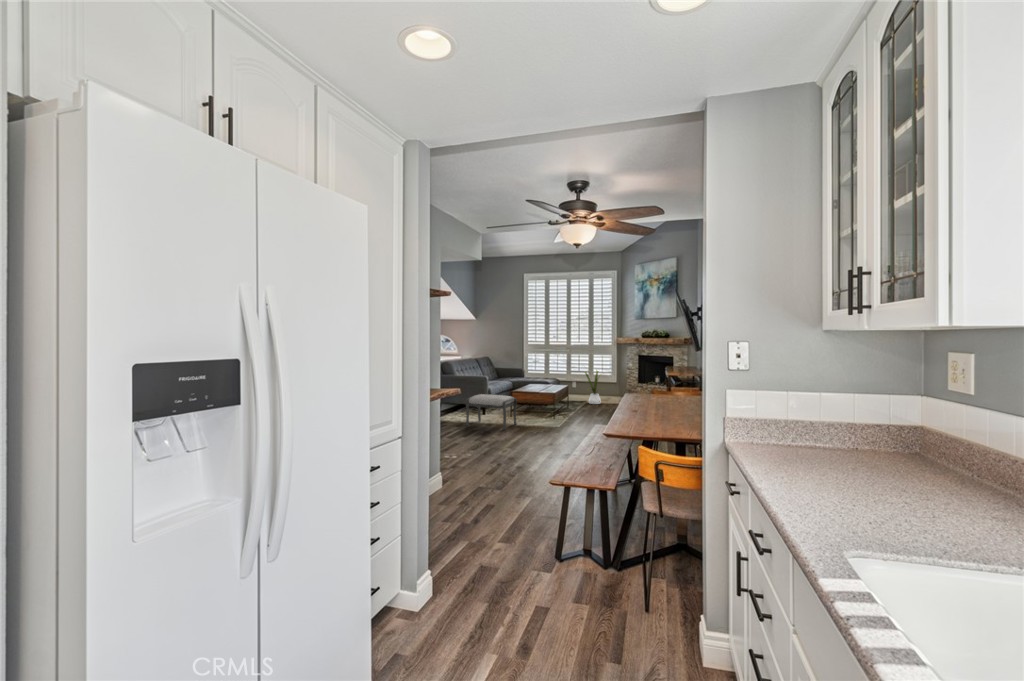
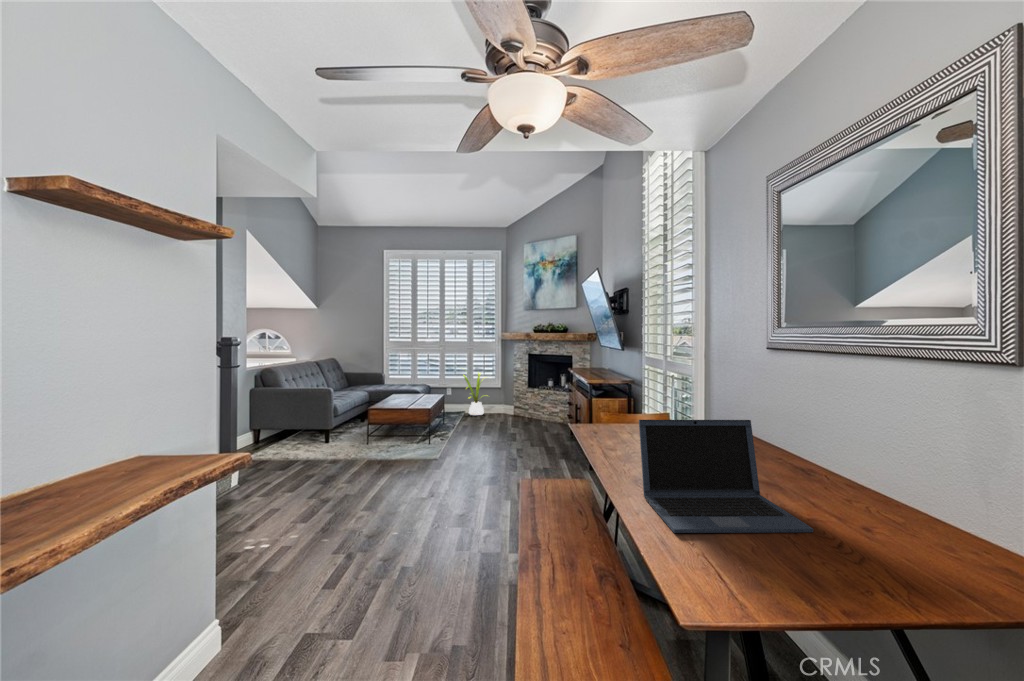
laptop: none [624,383,685,428] -> present [639,420,813,533]
ottoman: present [466,394,517,430] -> none [294,416,377,470]

